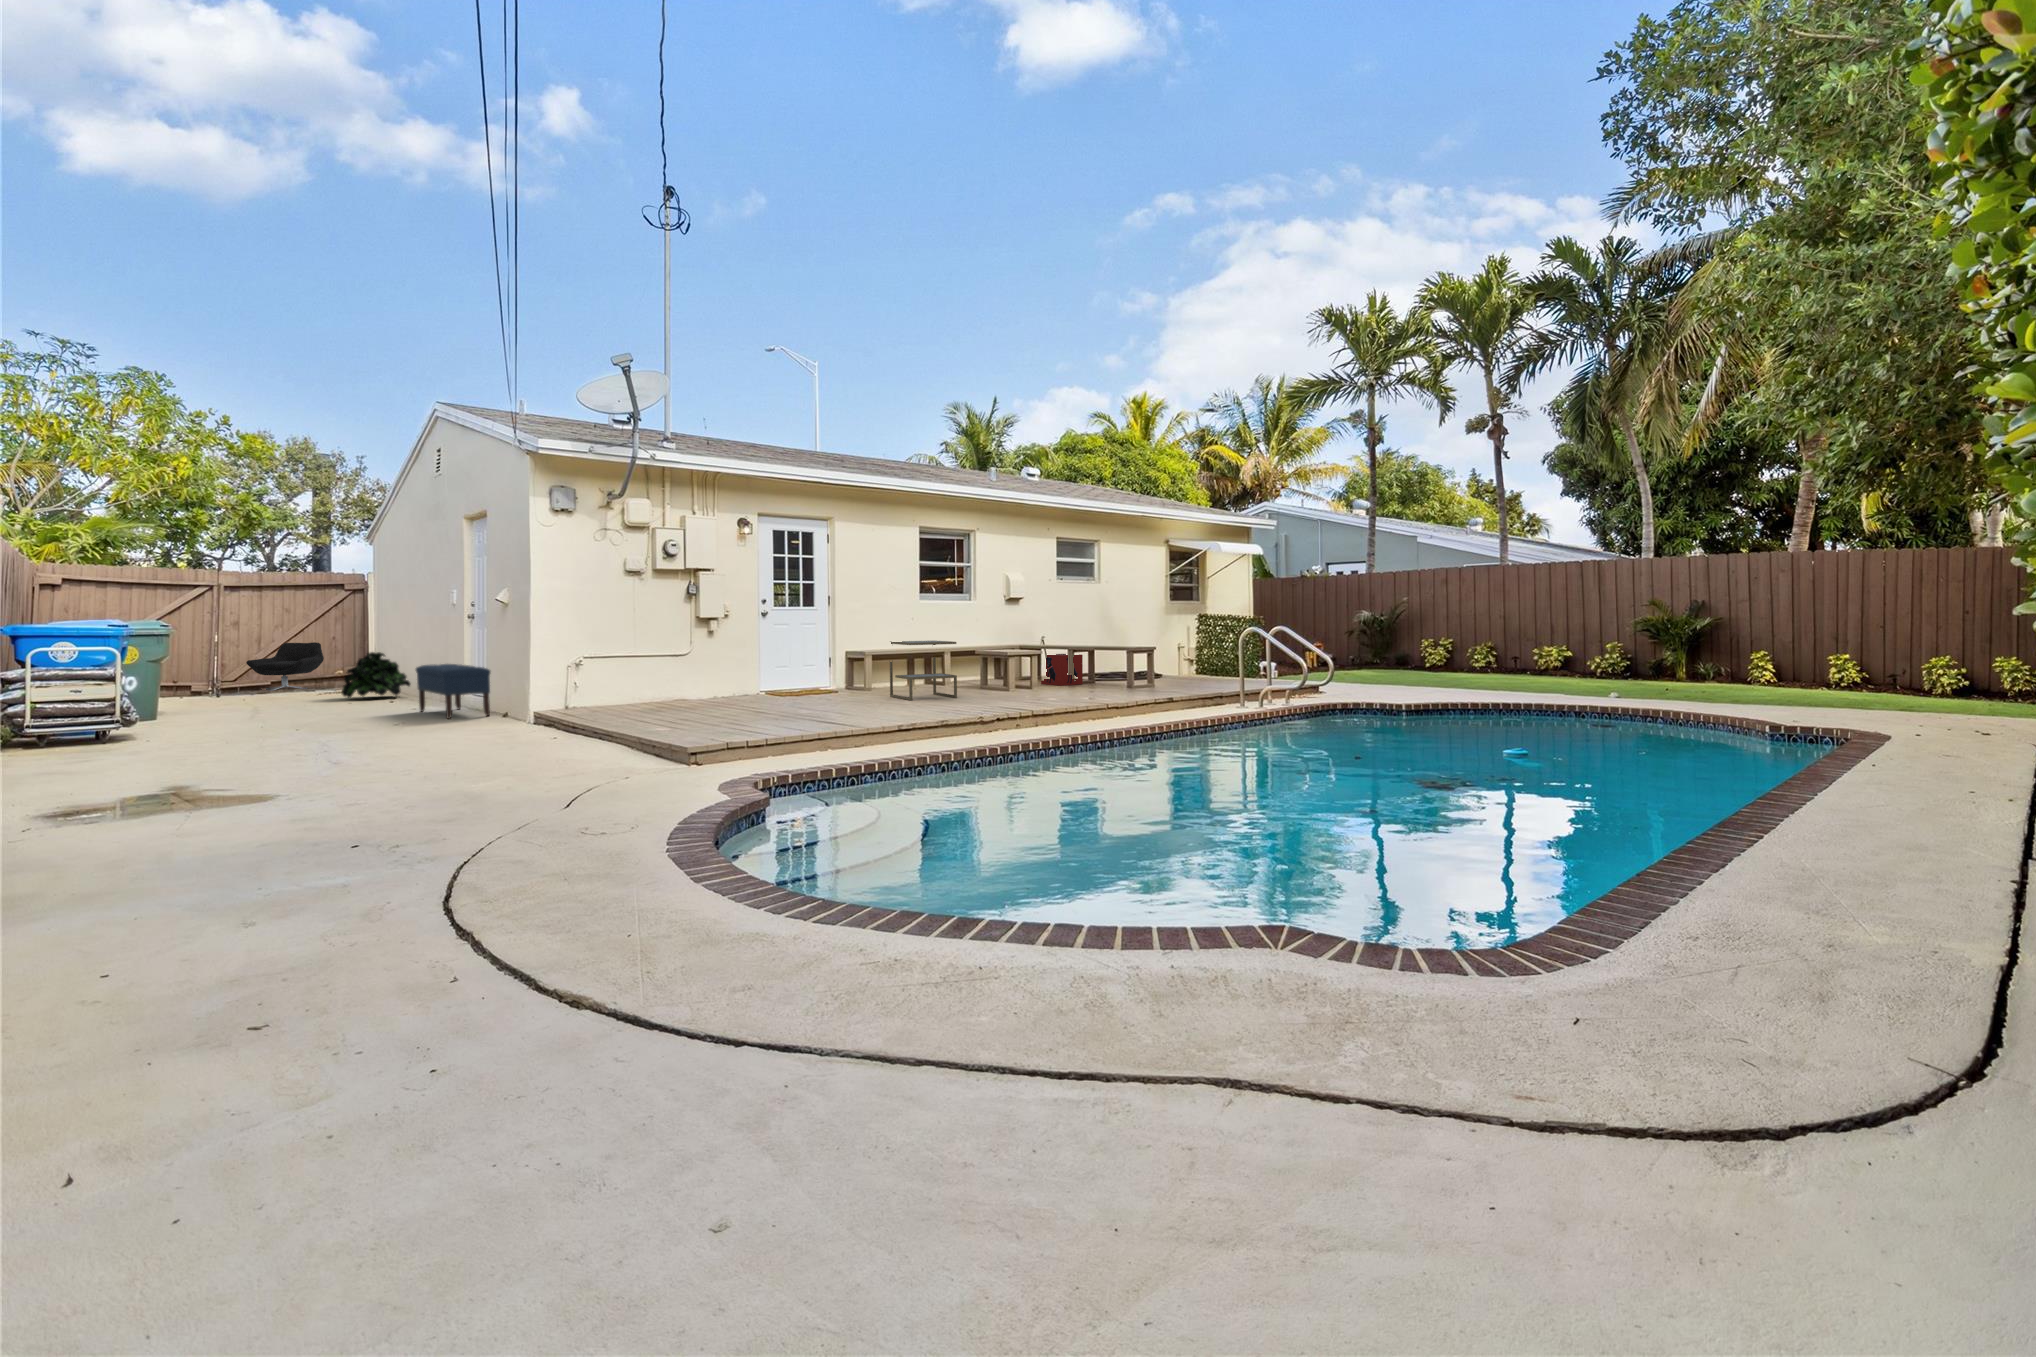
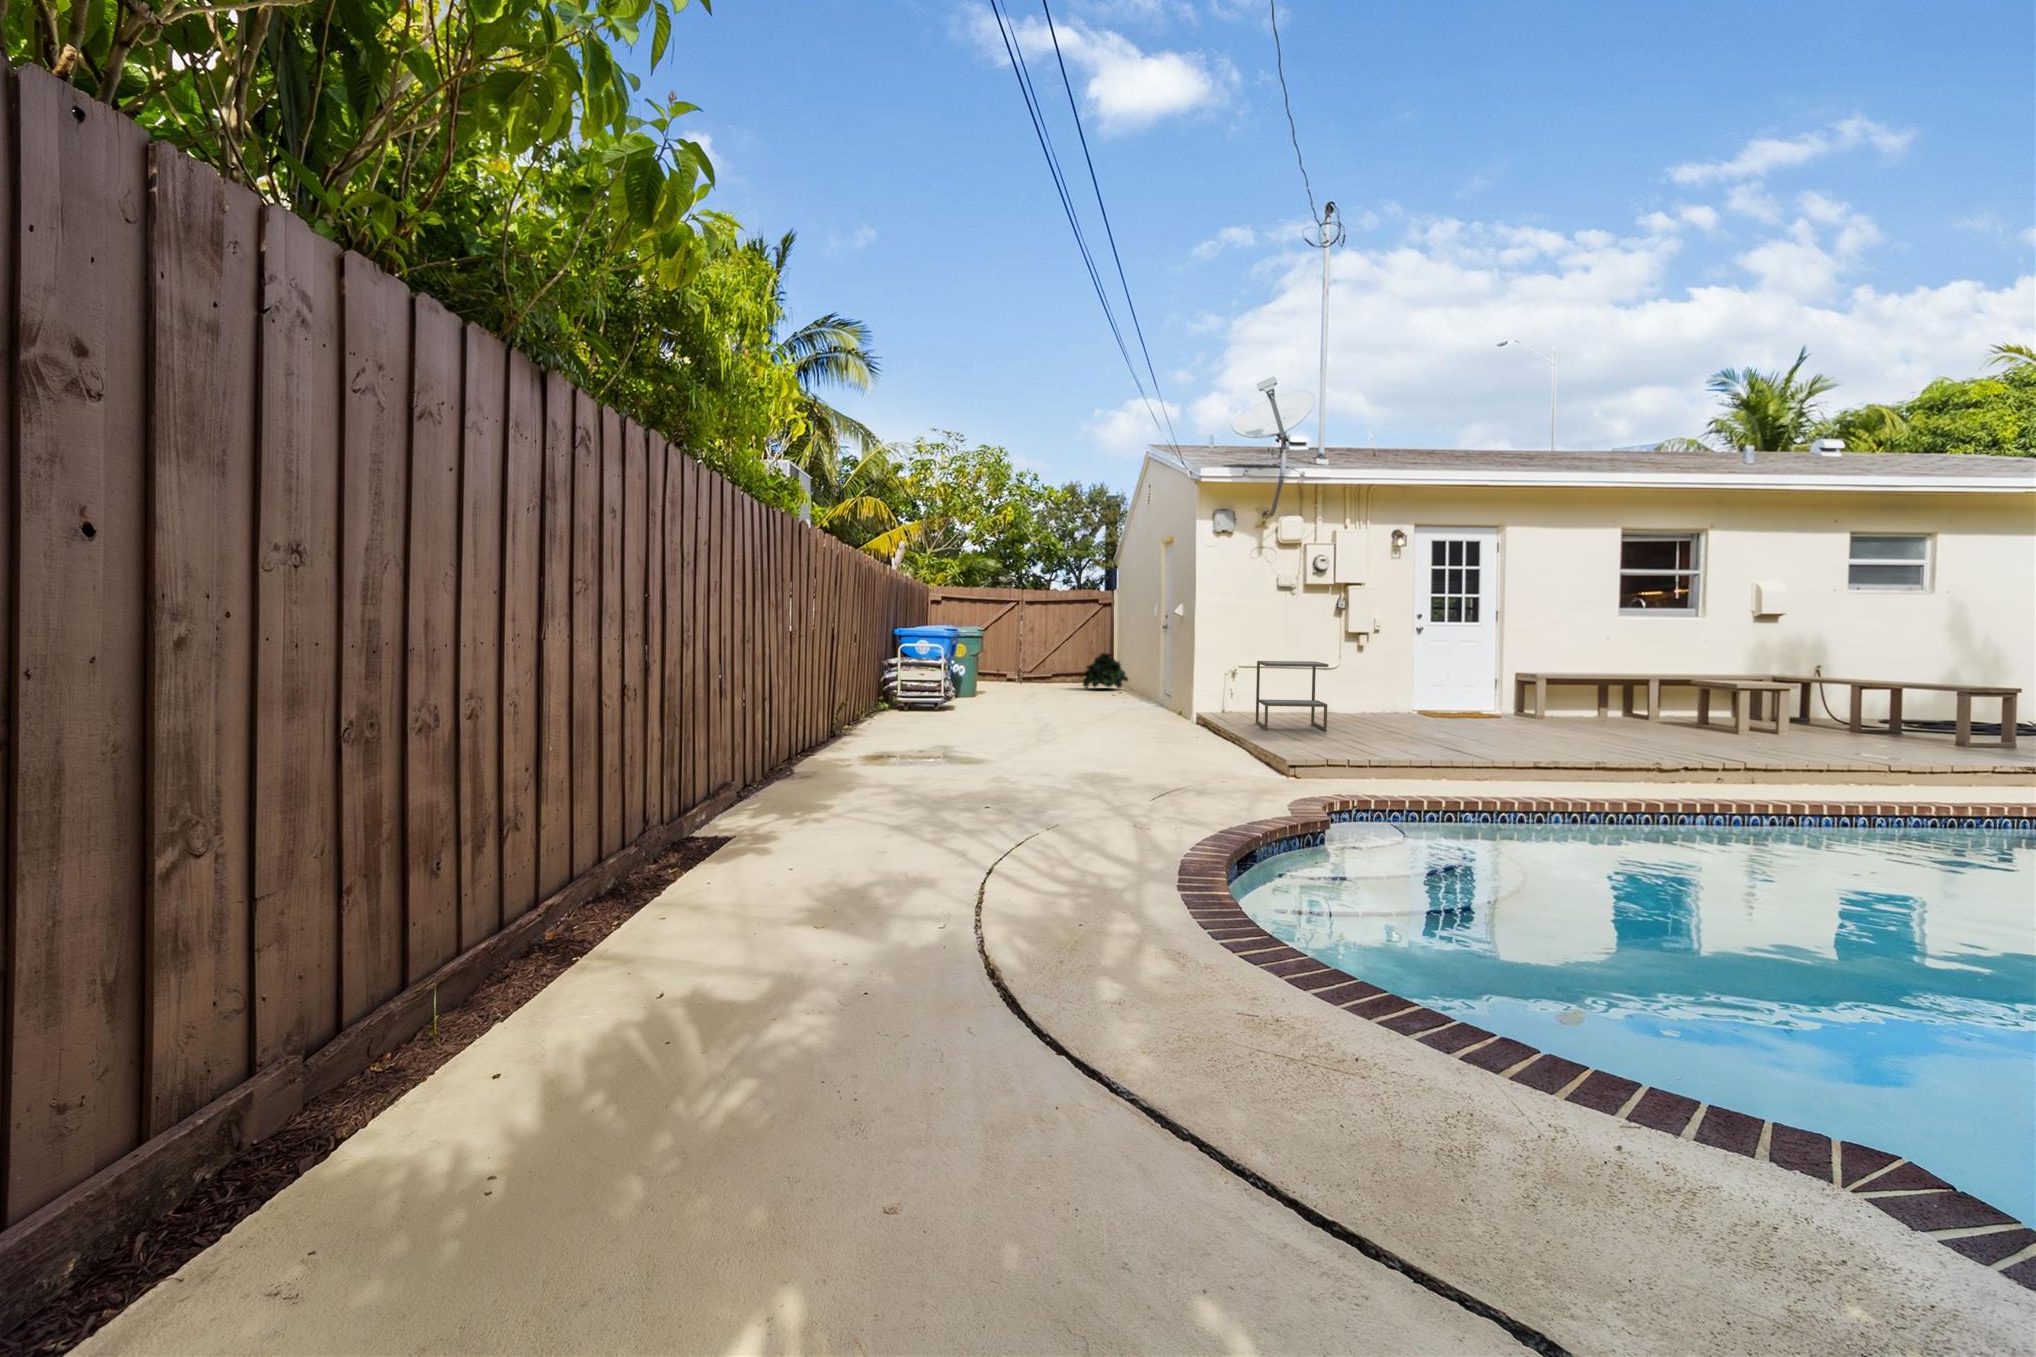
side table: present [890,641,957,700] -> present [1256,661,1329,731]
lounge chair: present [246,642,324,690] -> none [1036,643,1082,678]
storage box: present [1041,654,1083,686] -> none [1809,687,1886,731]
bench: present [416,664,490,719] -> none [1121,666,1169,712]

